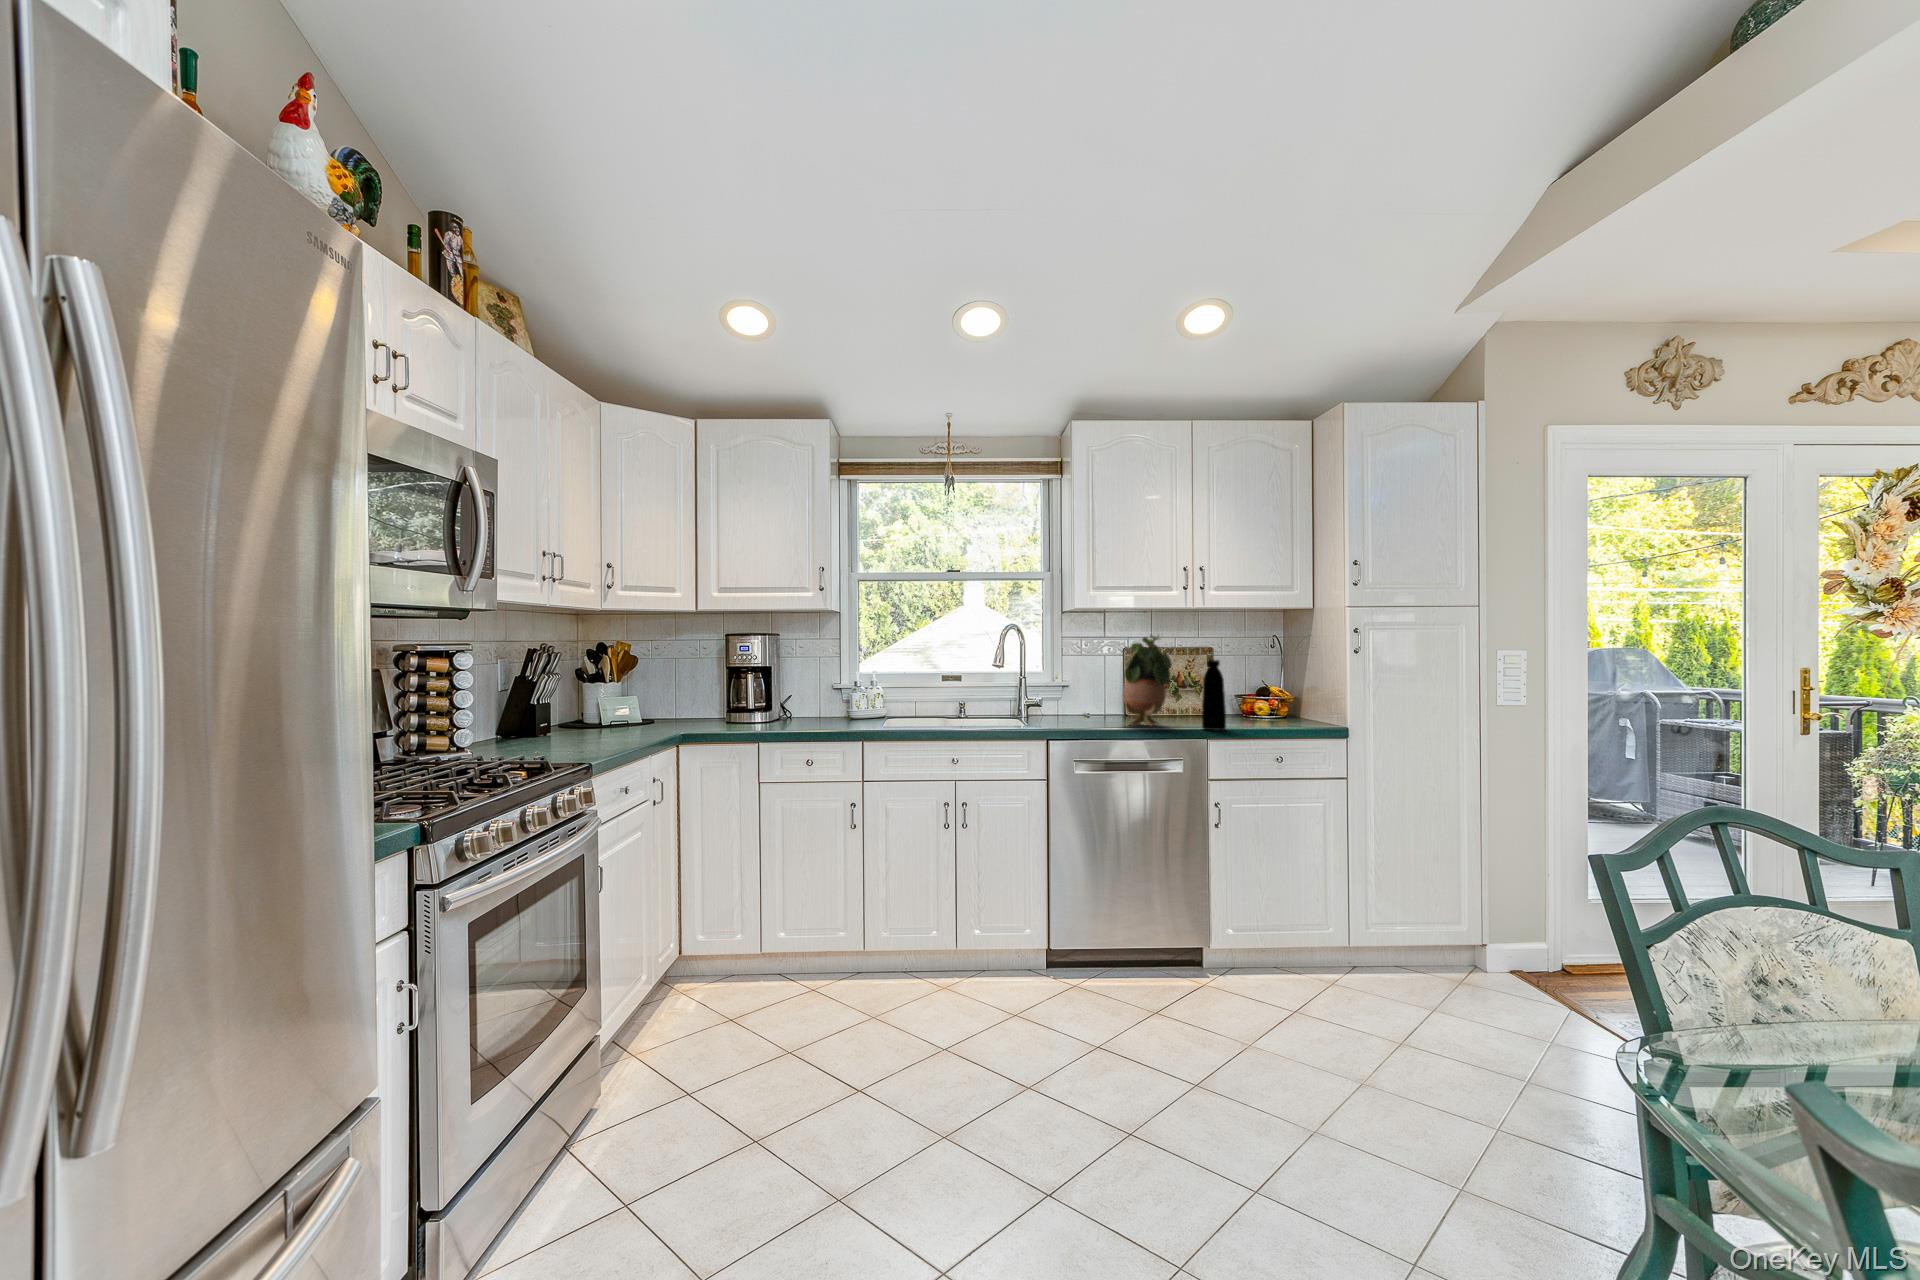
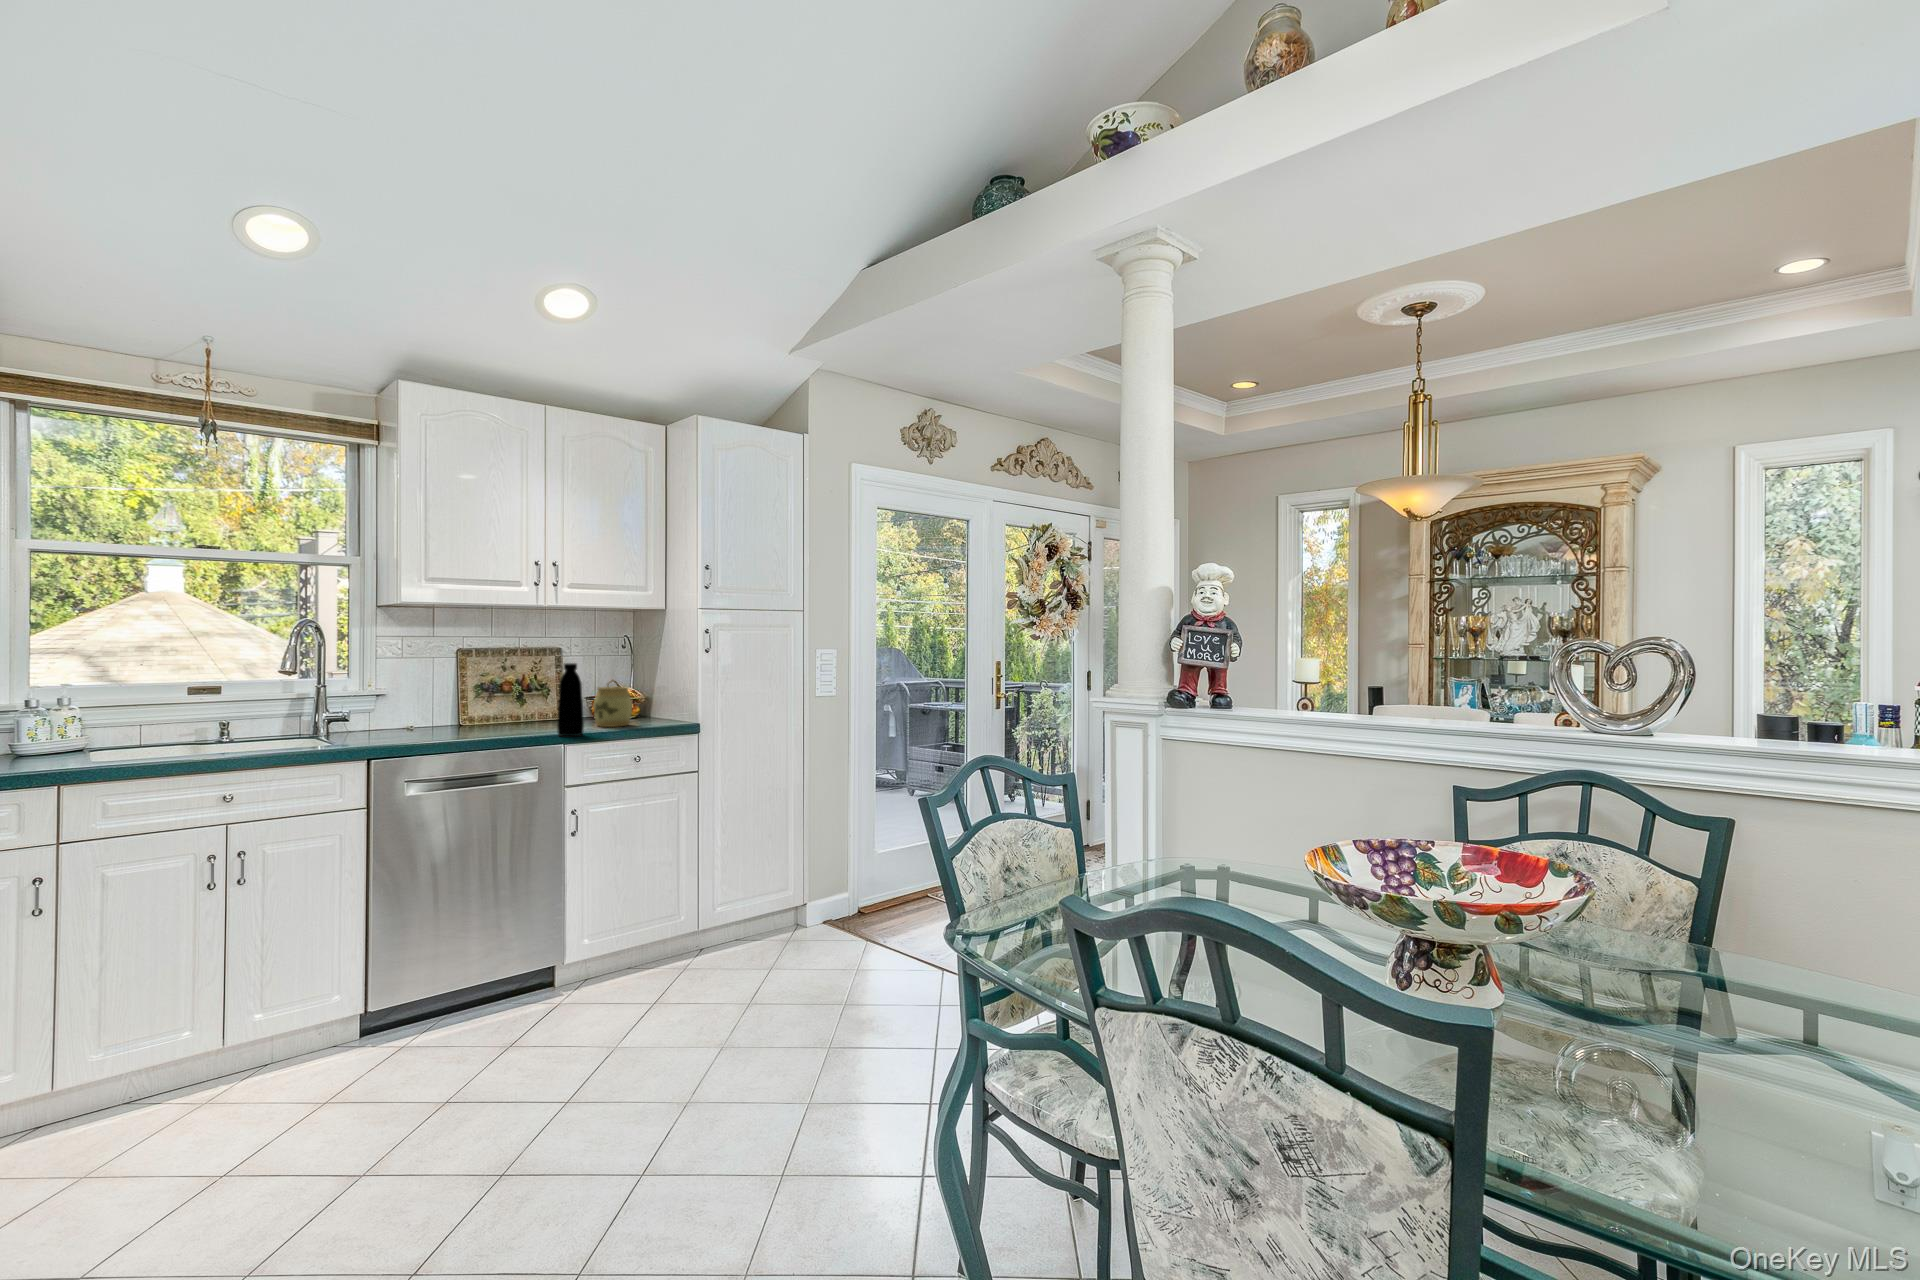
potted plant: present [1122,635,1171,726] -> none [461,634,521,736]
jar: none [1240,677,1278,724] -> present [594,680,632,727]

